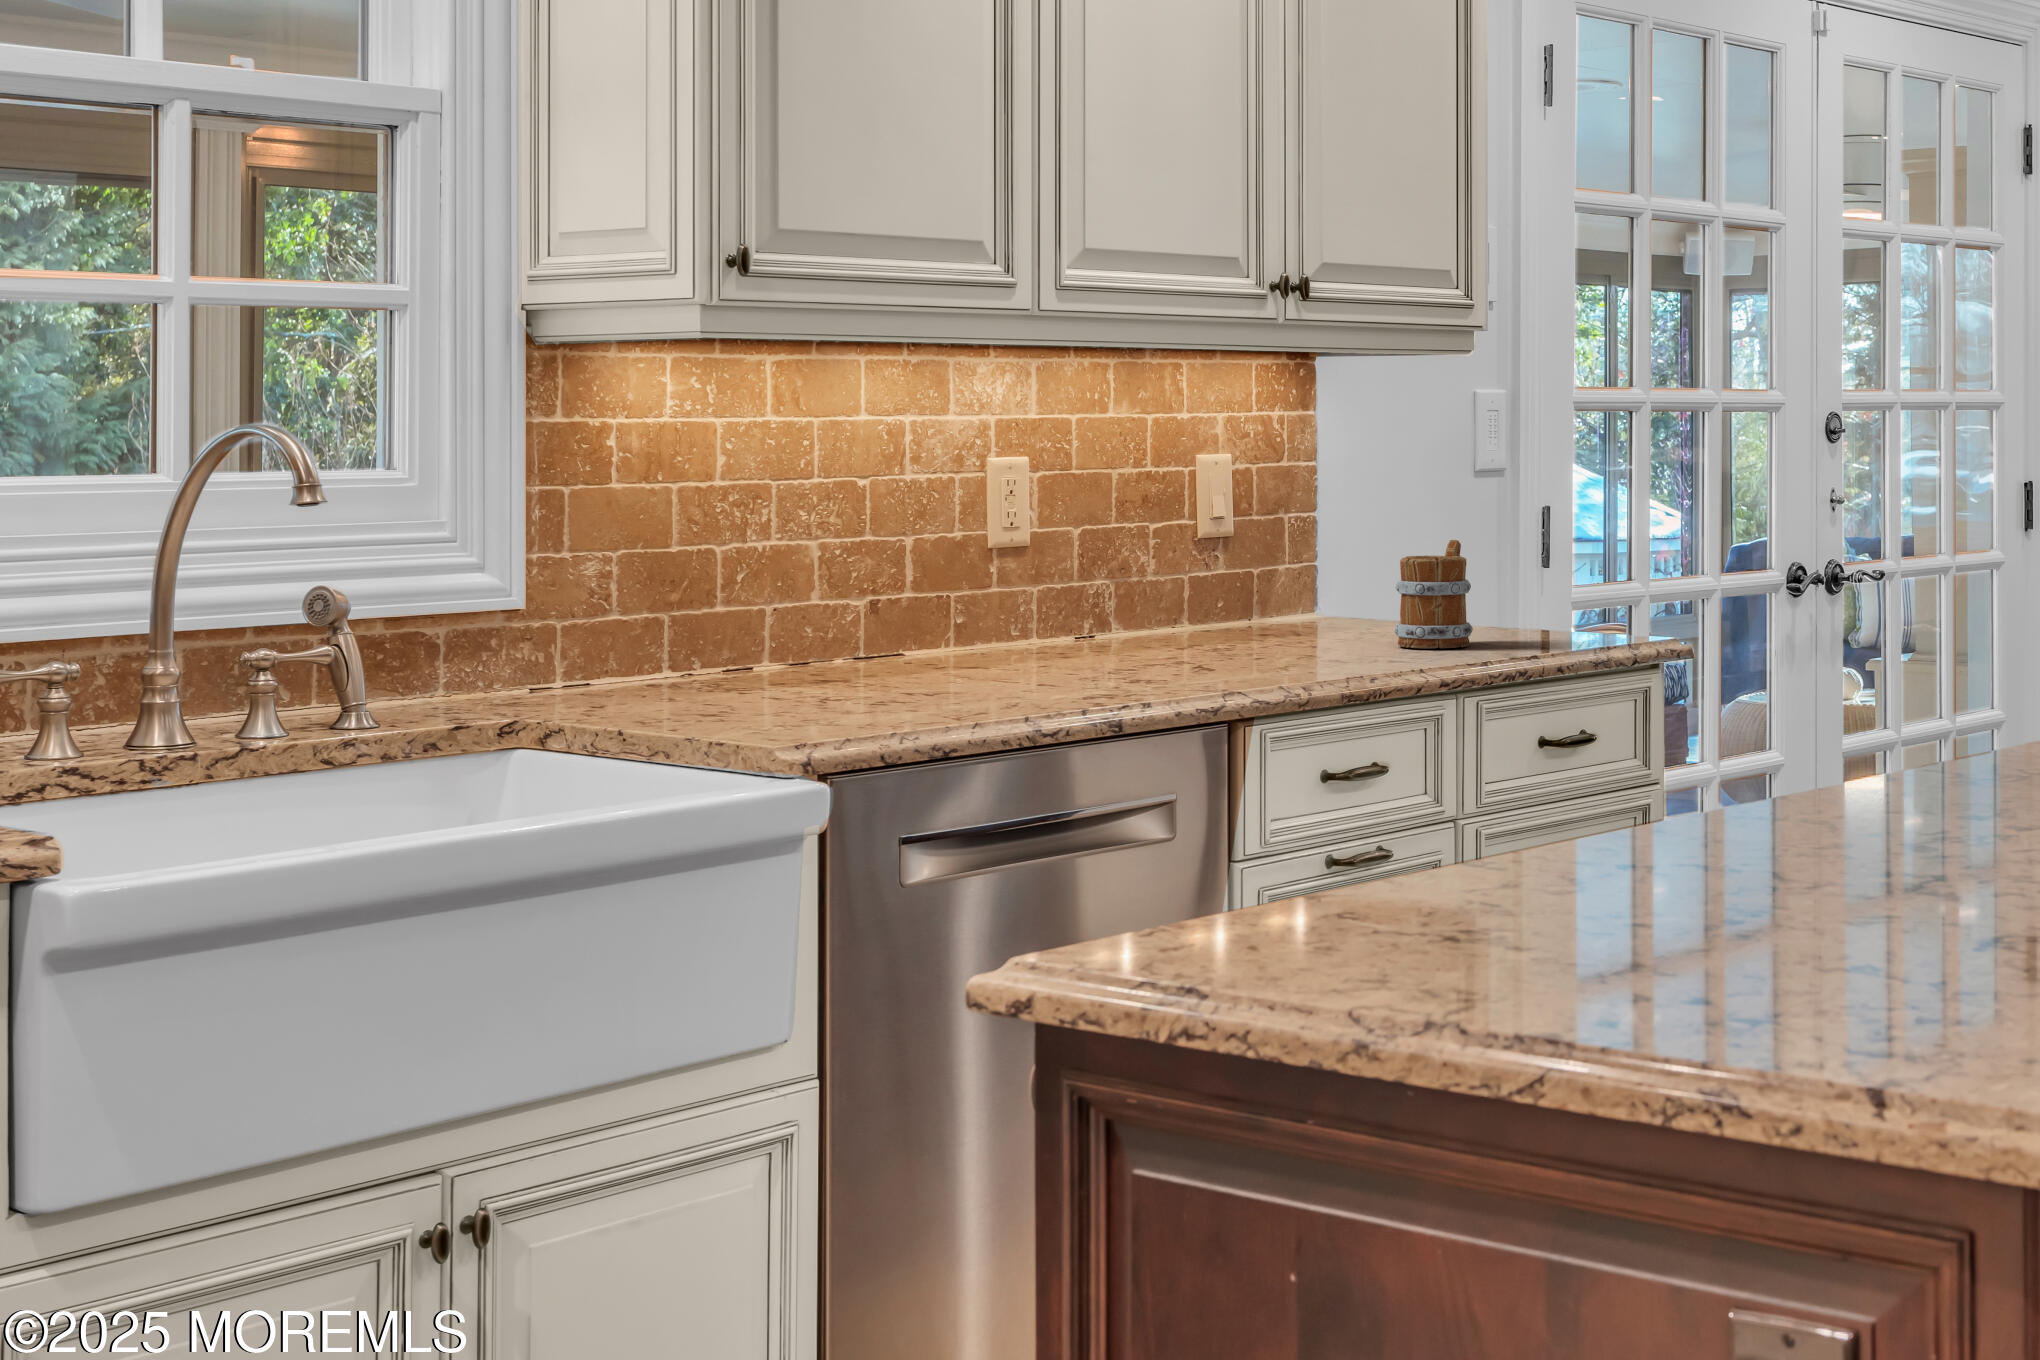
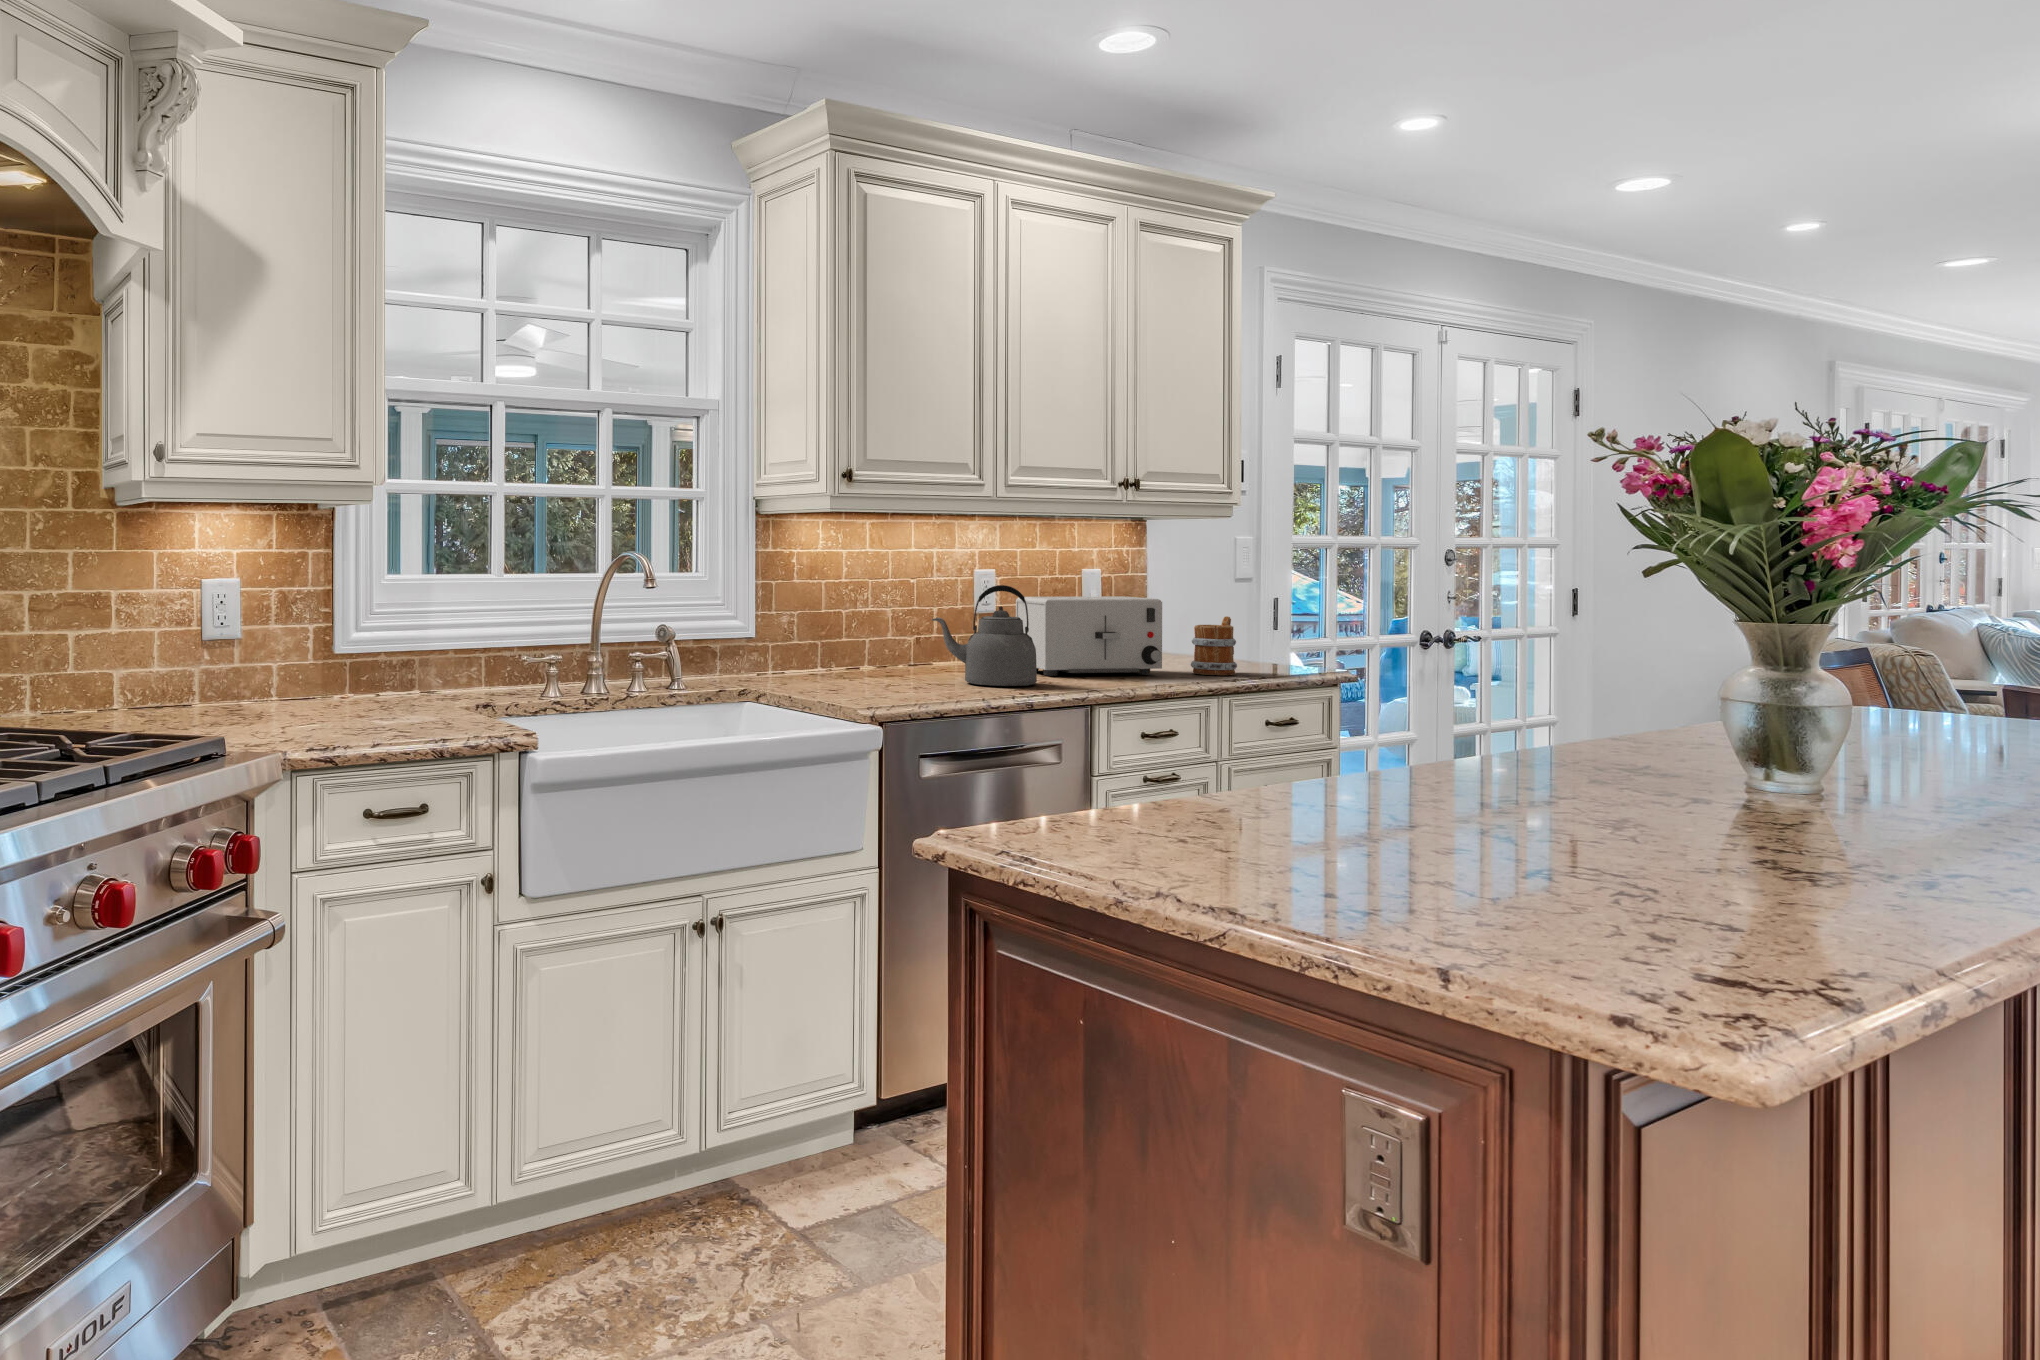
kettle: none [916,488,1124,689] -> present [932,585,1037,686]
toaster: none [1078,507,1346,663] -> present [1016,596,1162,676]

